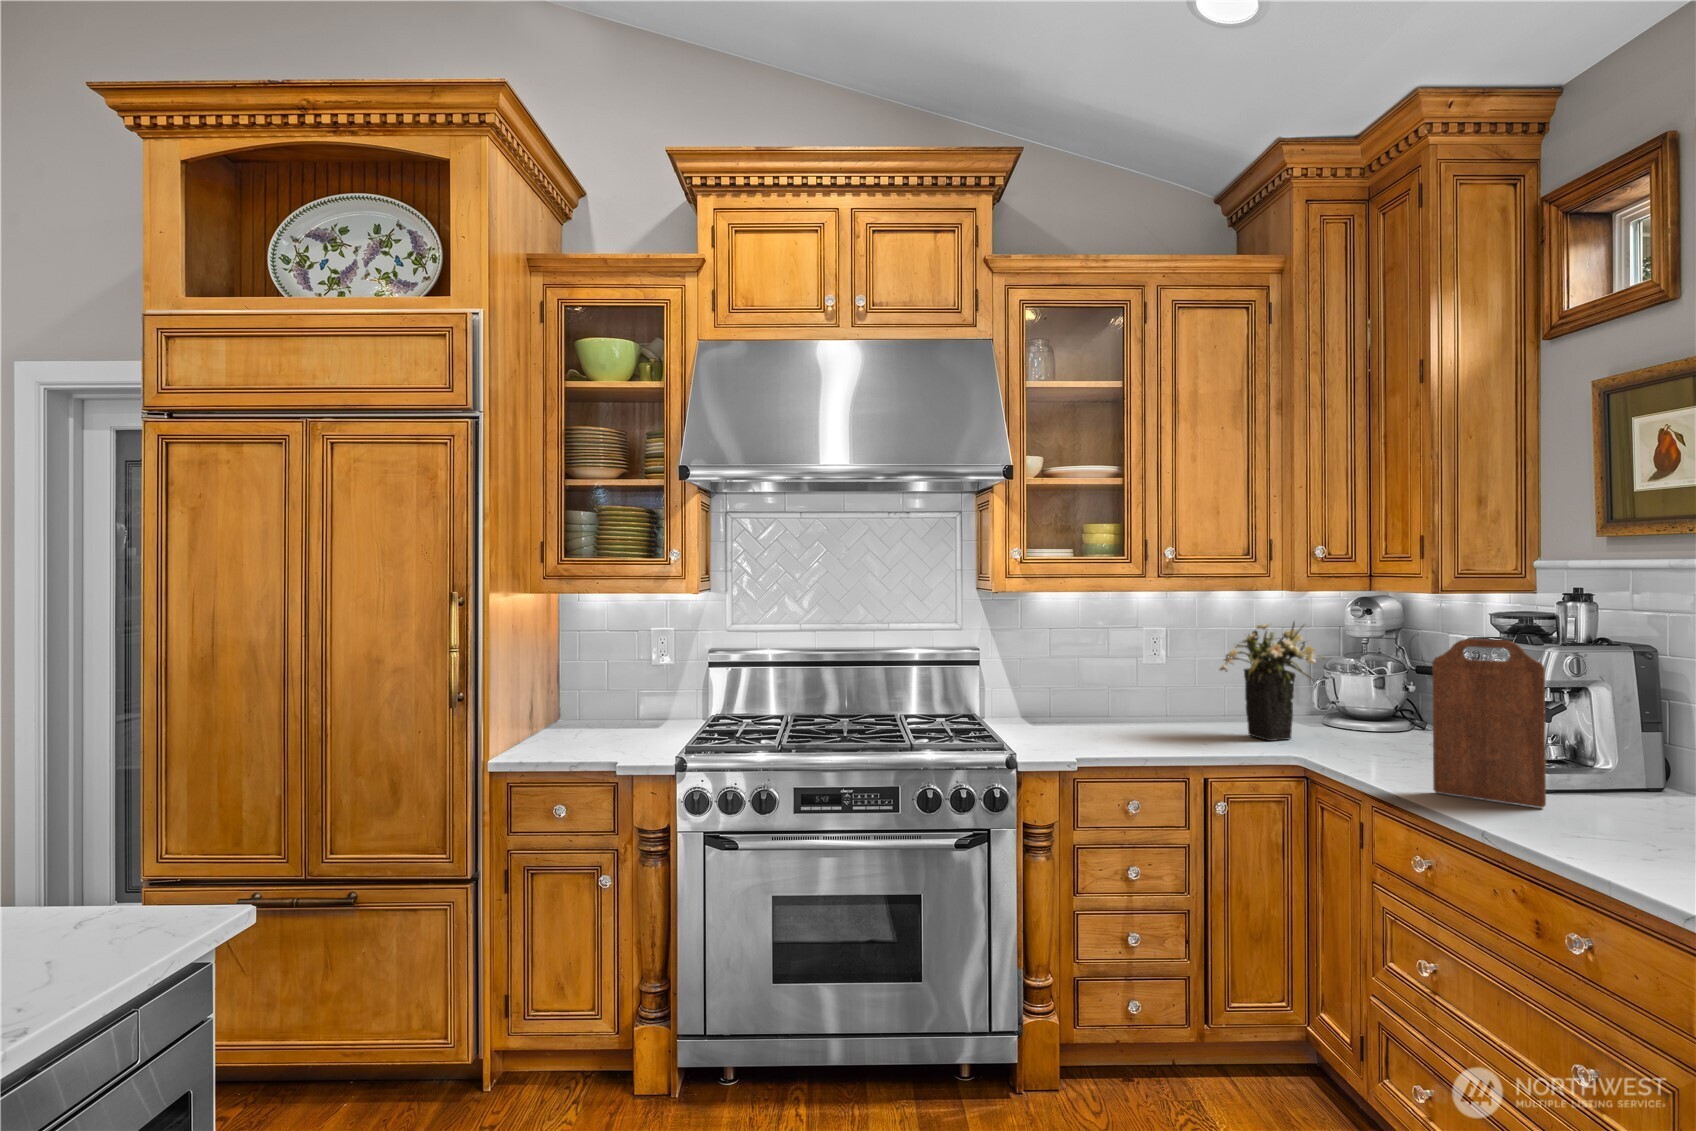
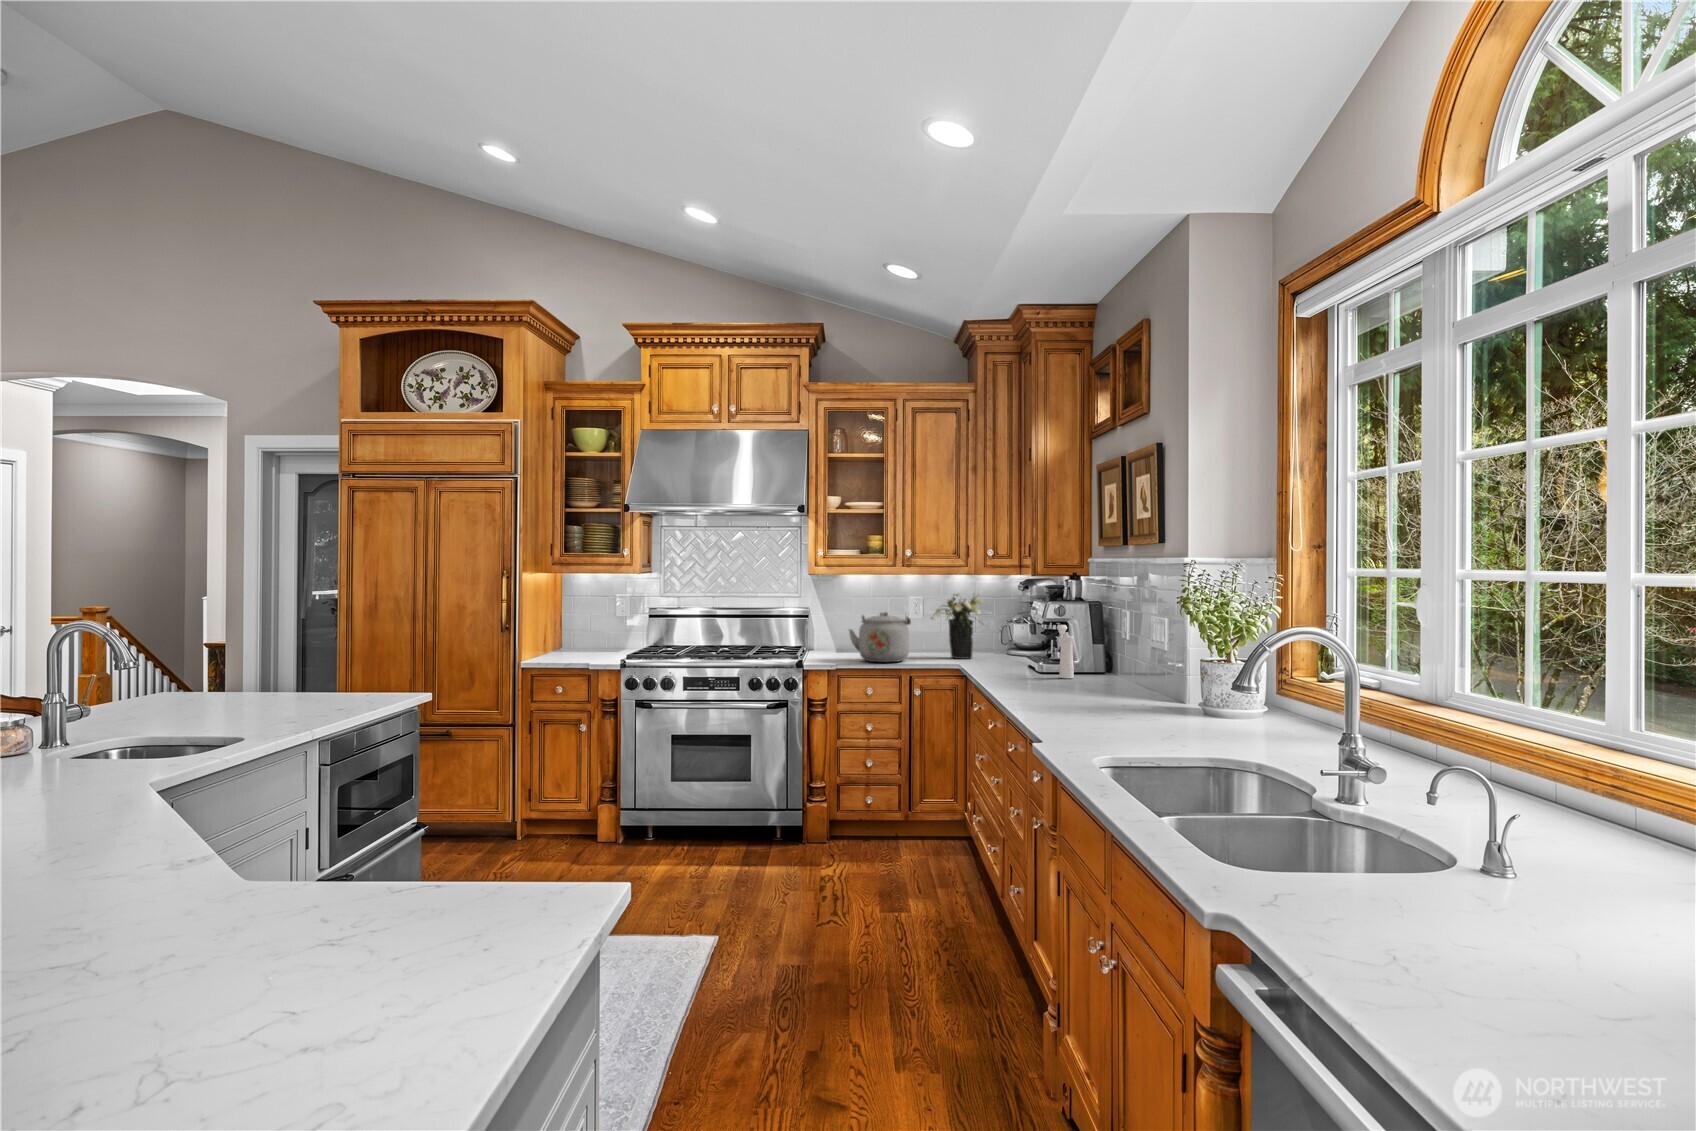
cutting board: present [1432,639,1546,808] -> none [992,595,1031,677]
kettle: none [1083,660,1200,755] -> present [849,612,911,662]
pepper mill: none [1572,697,1647,815] -> present [1057,625,1074,678]

